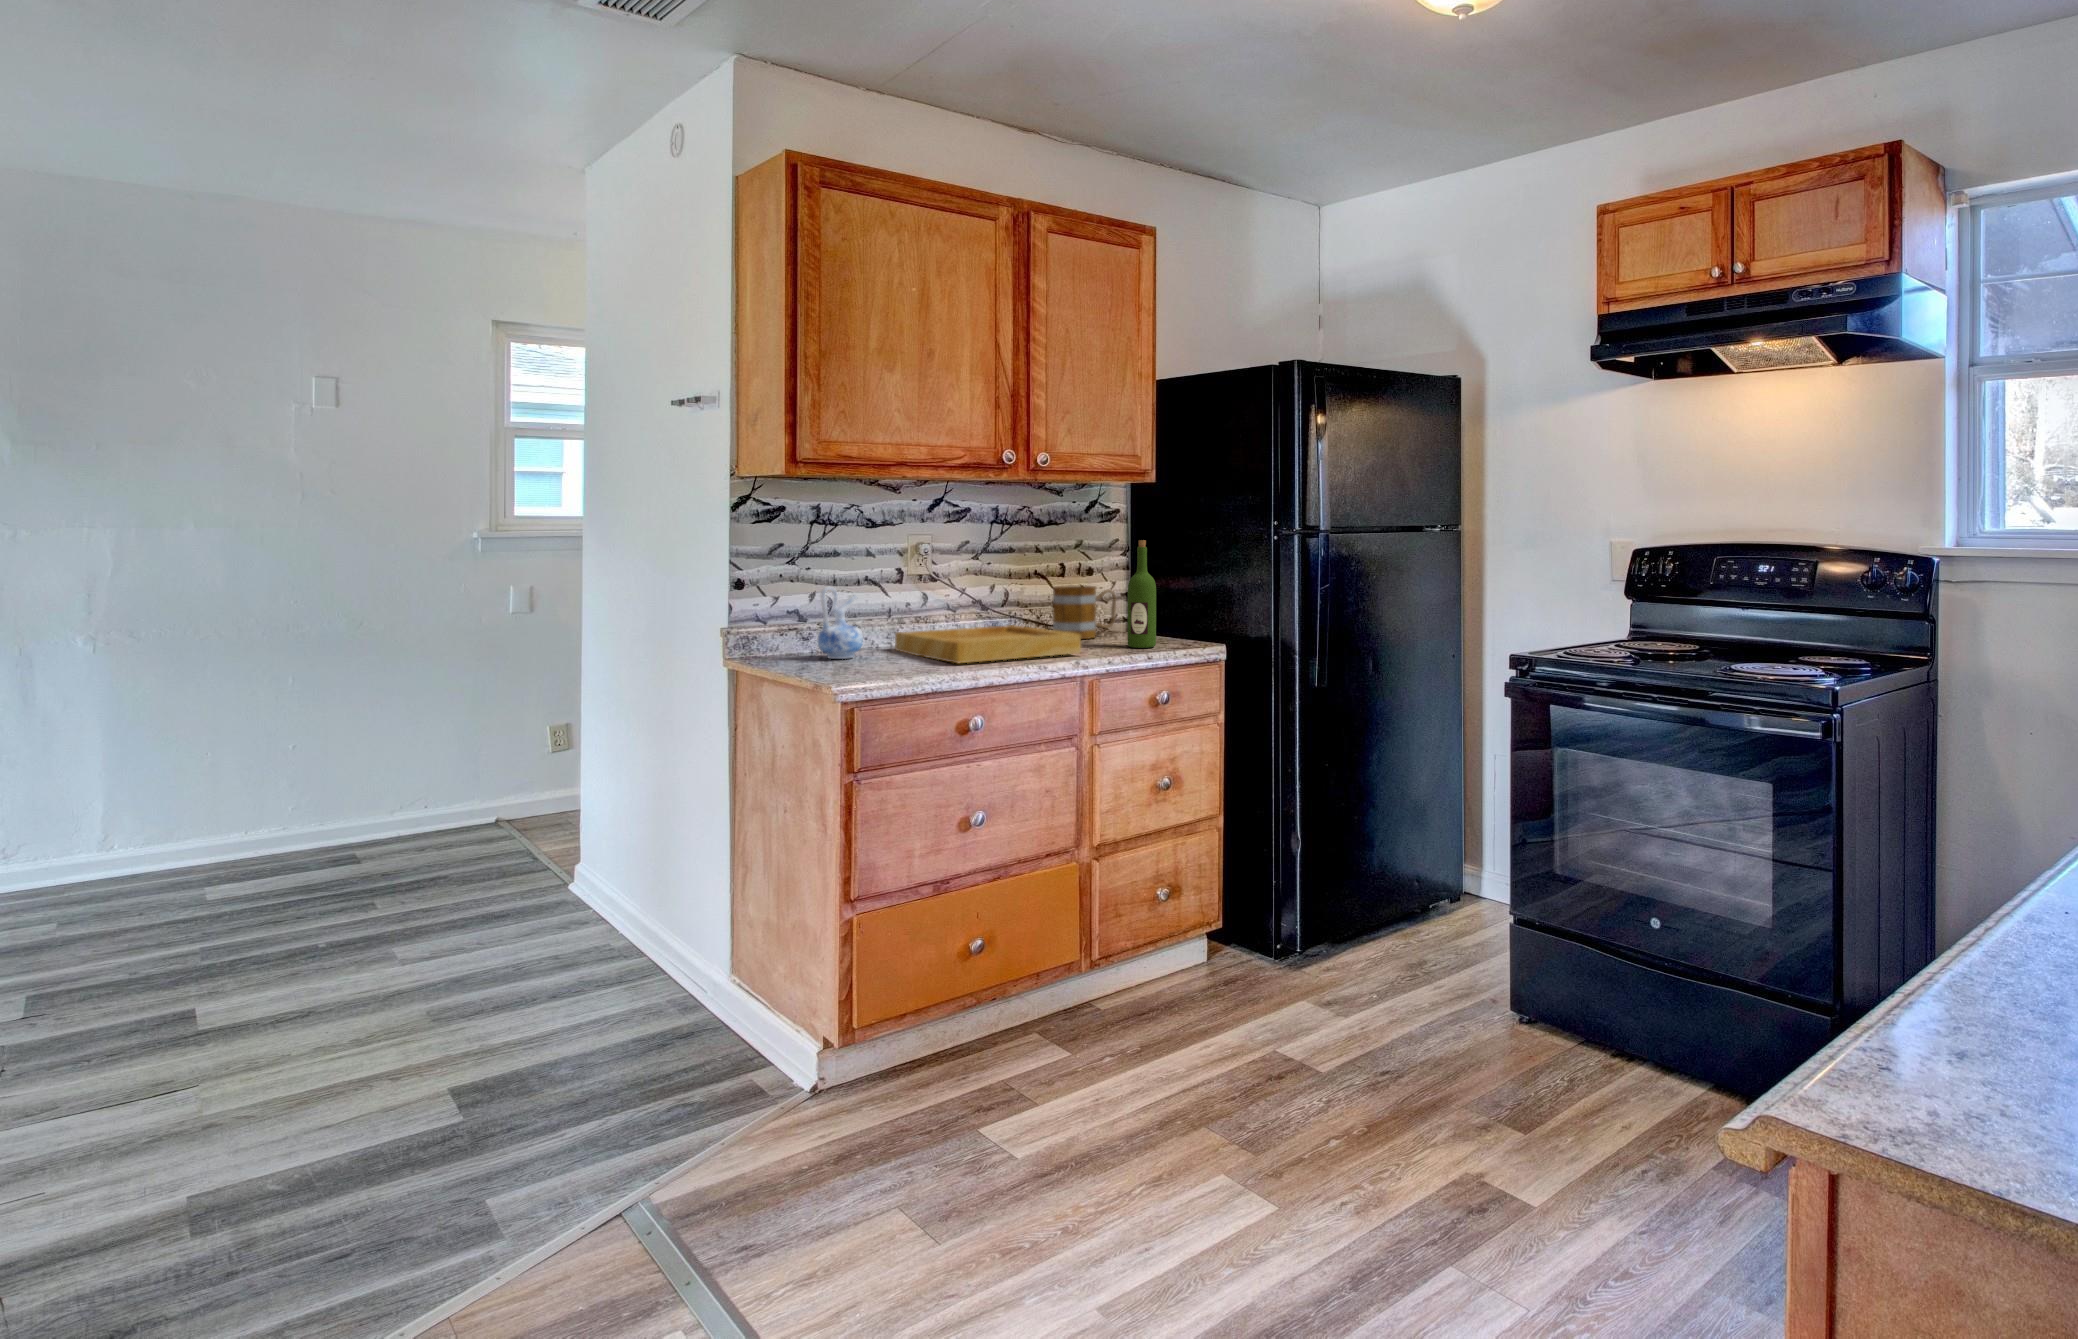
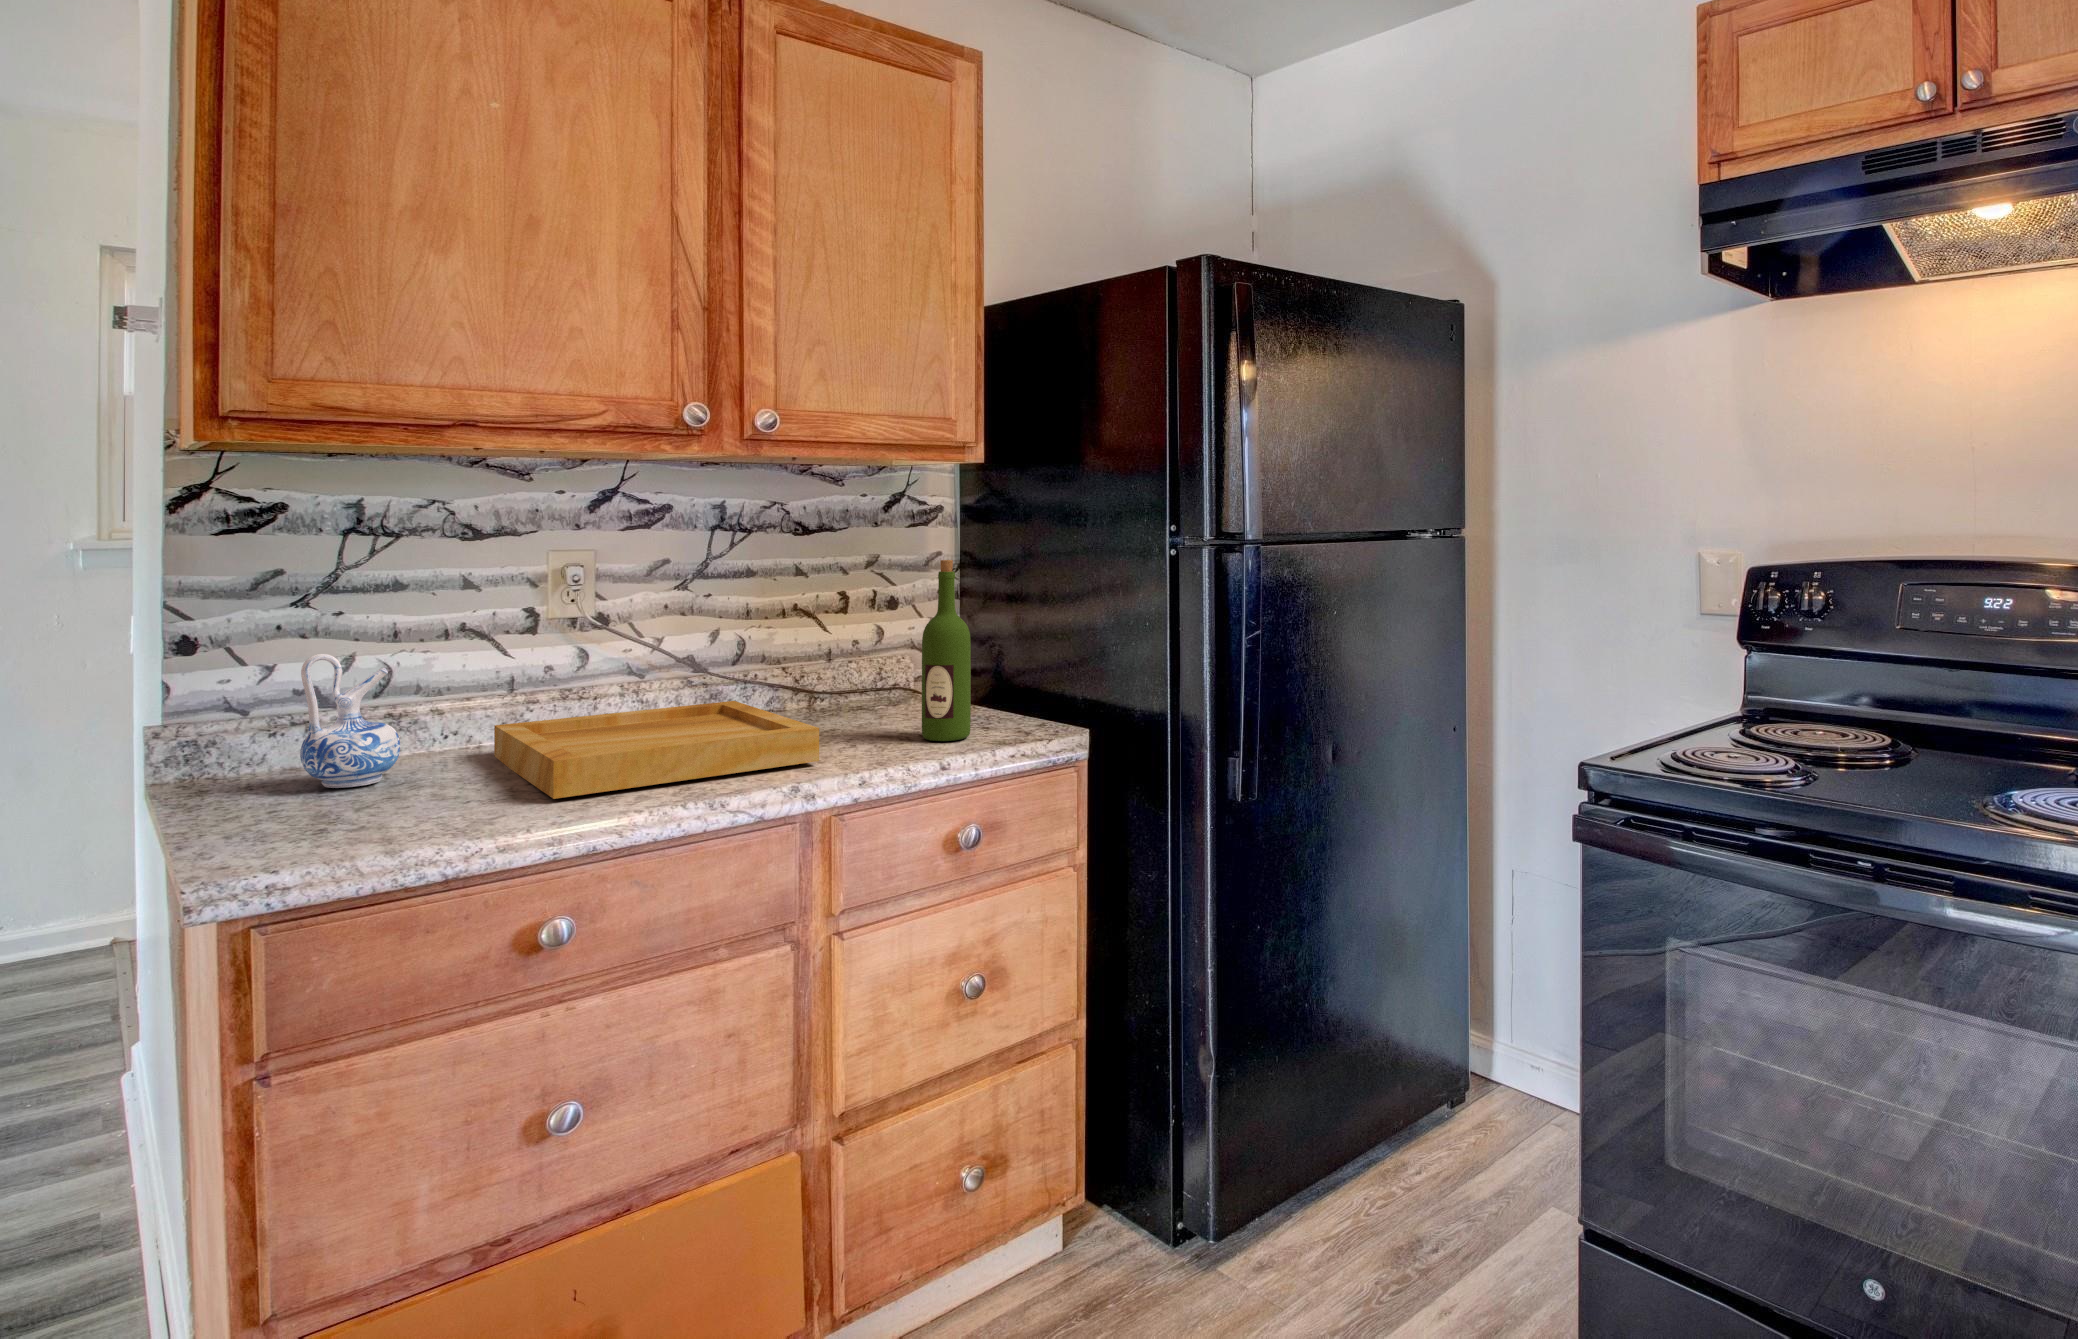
mug: present [1053,585,1117,639] -> none [811,630,922,720]

